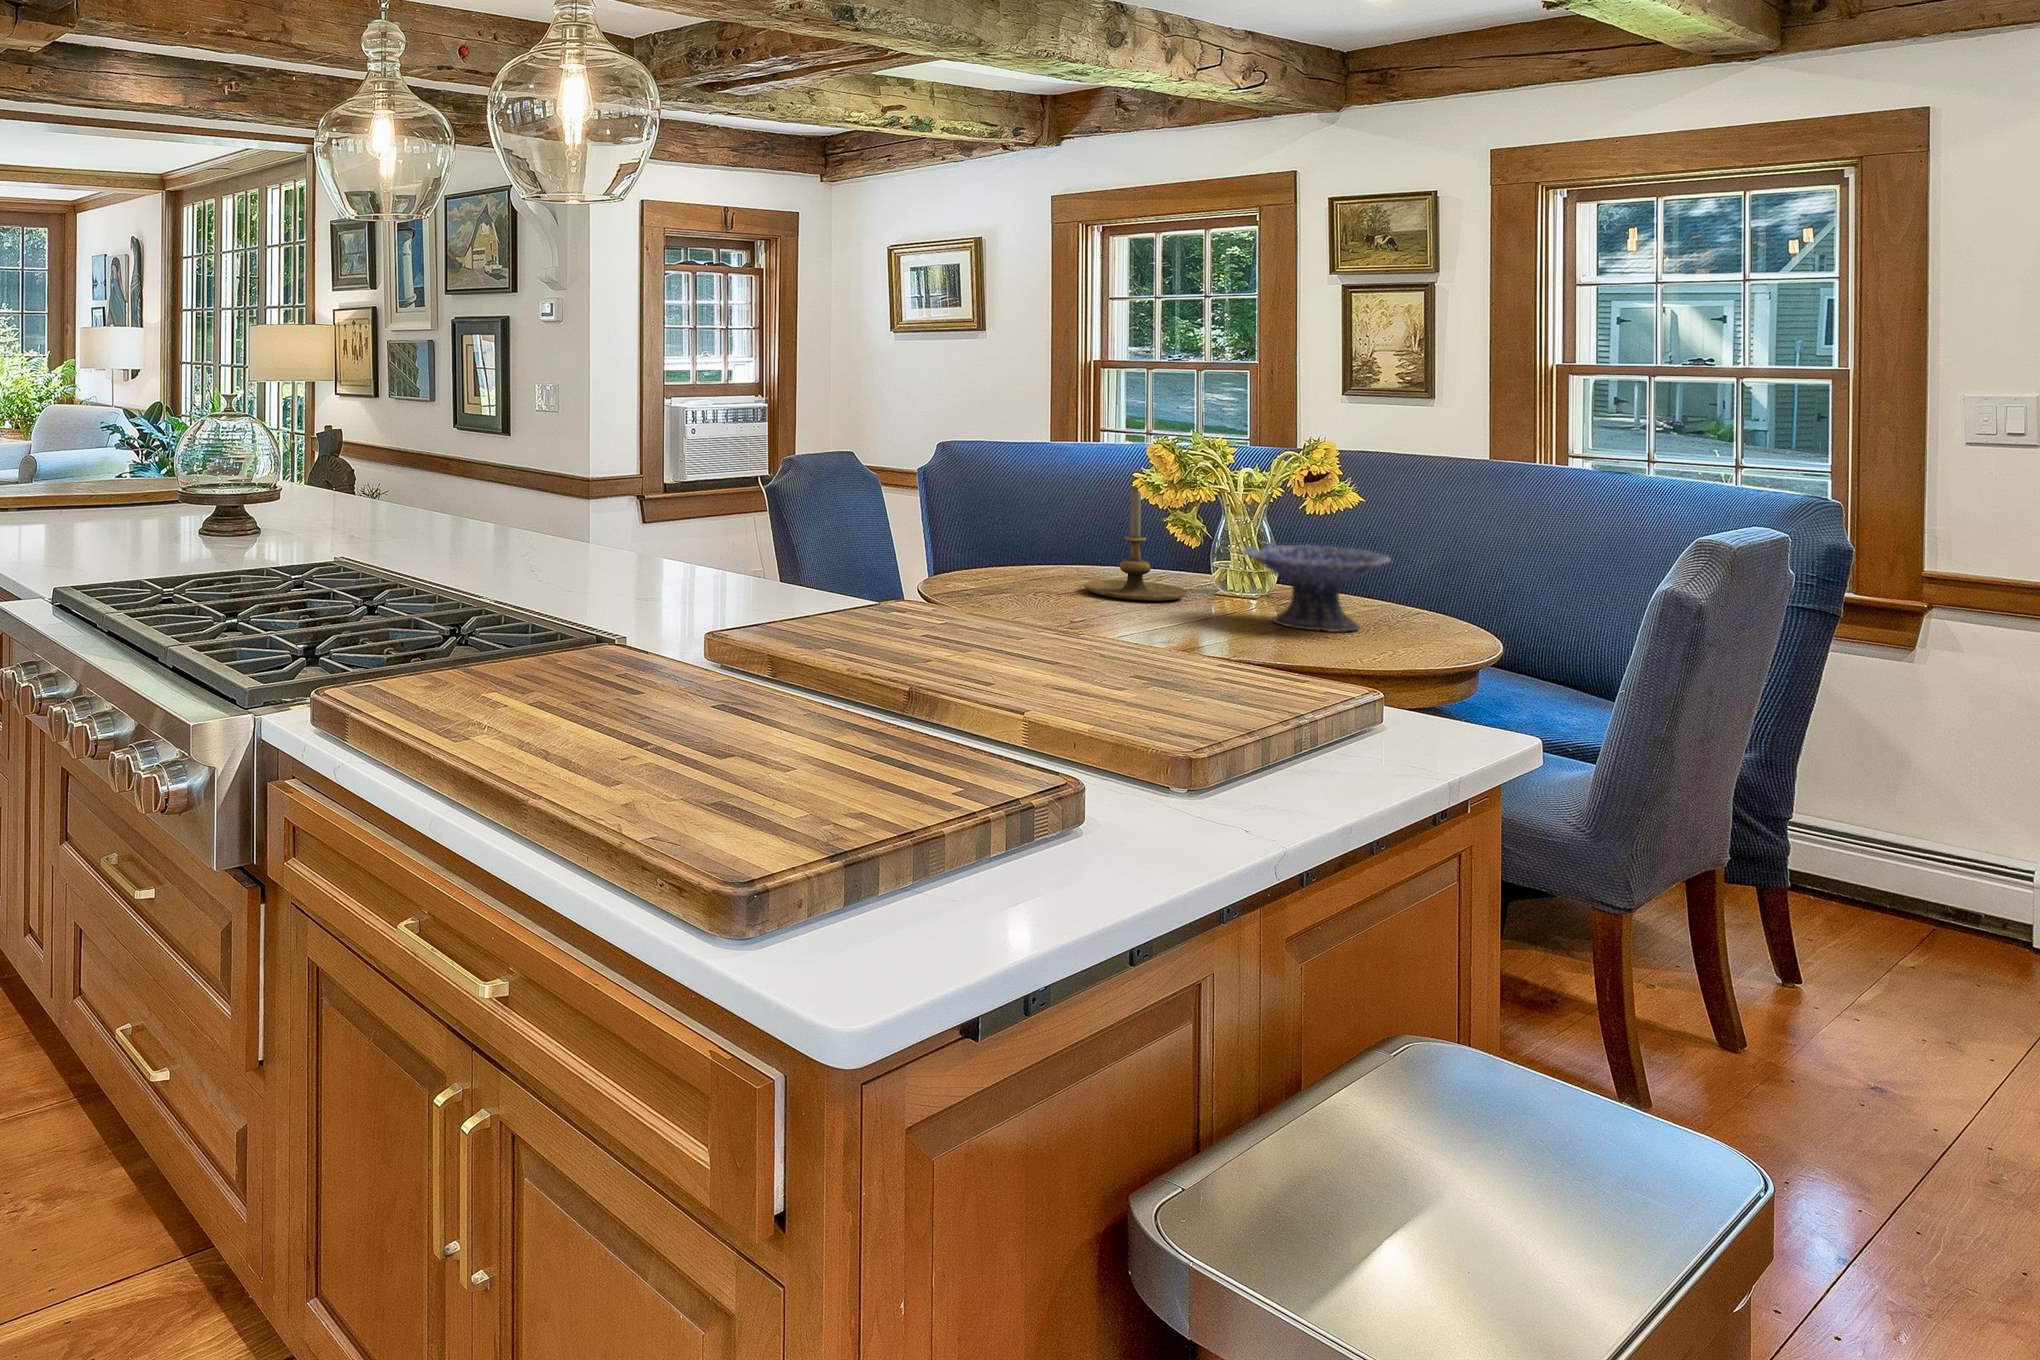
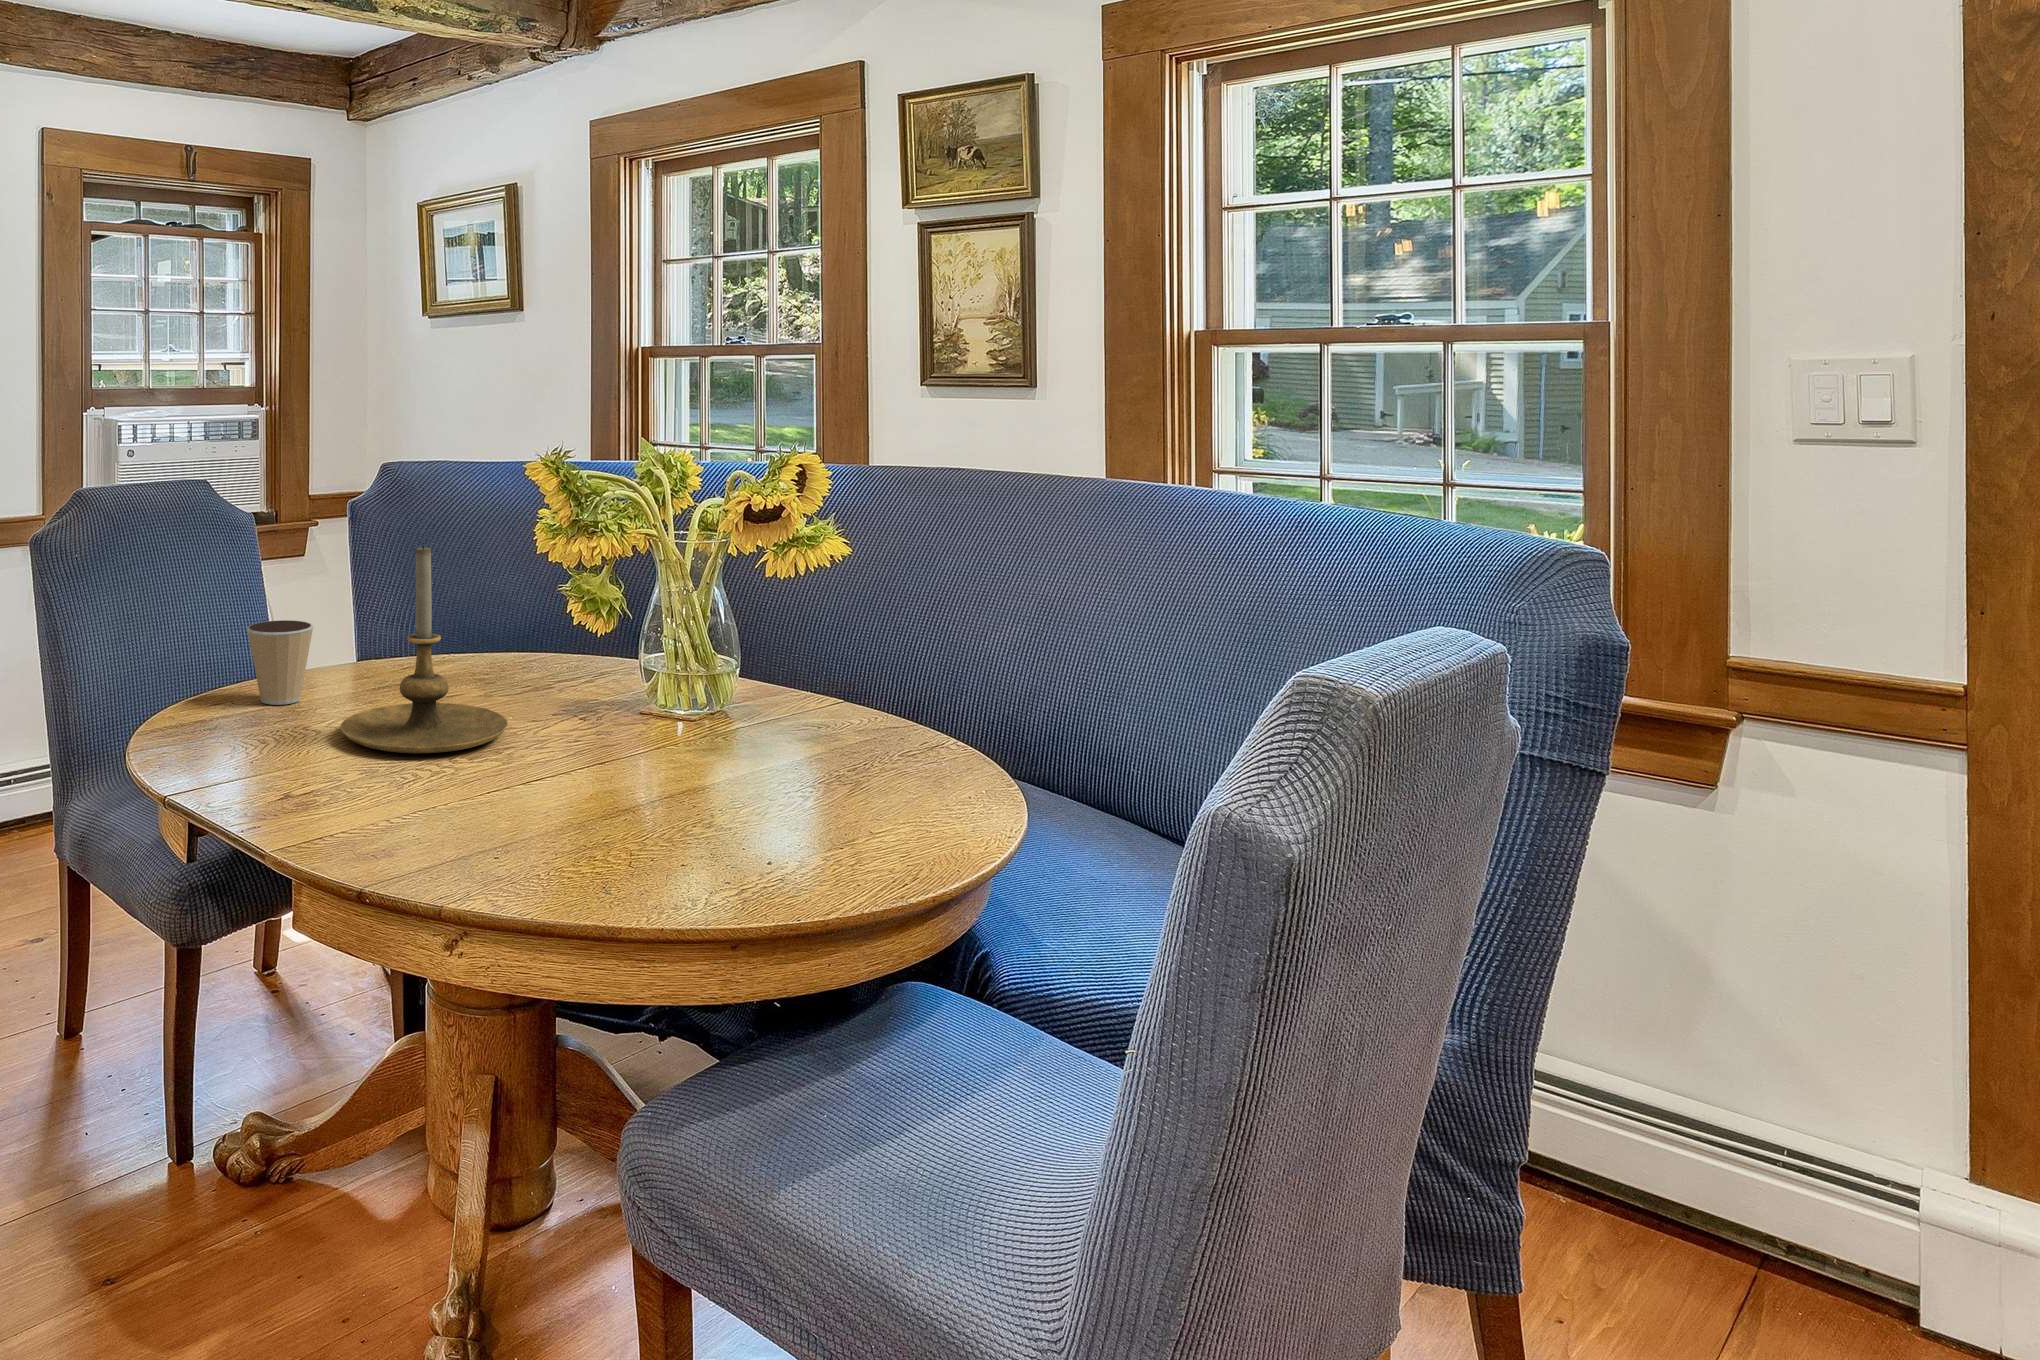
coffee cup: none [990,533,1033,581] -> present [247,620,314,705]
decorative bowl: present [1243,545,1390,632] -> none [493,658,744,844]

